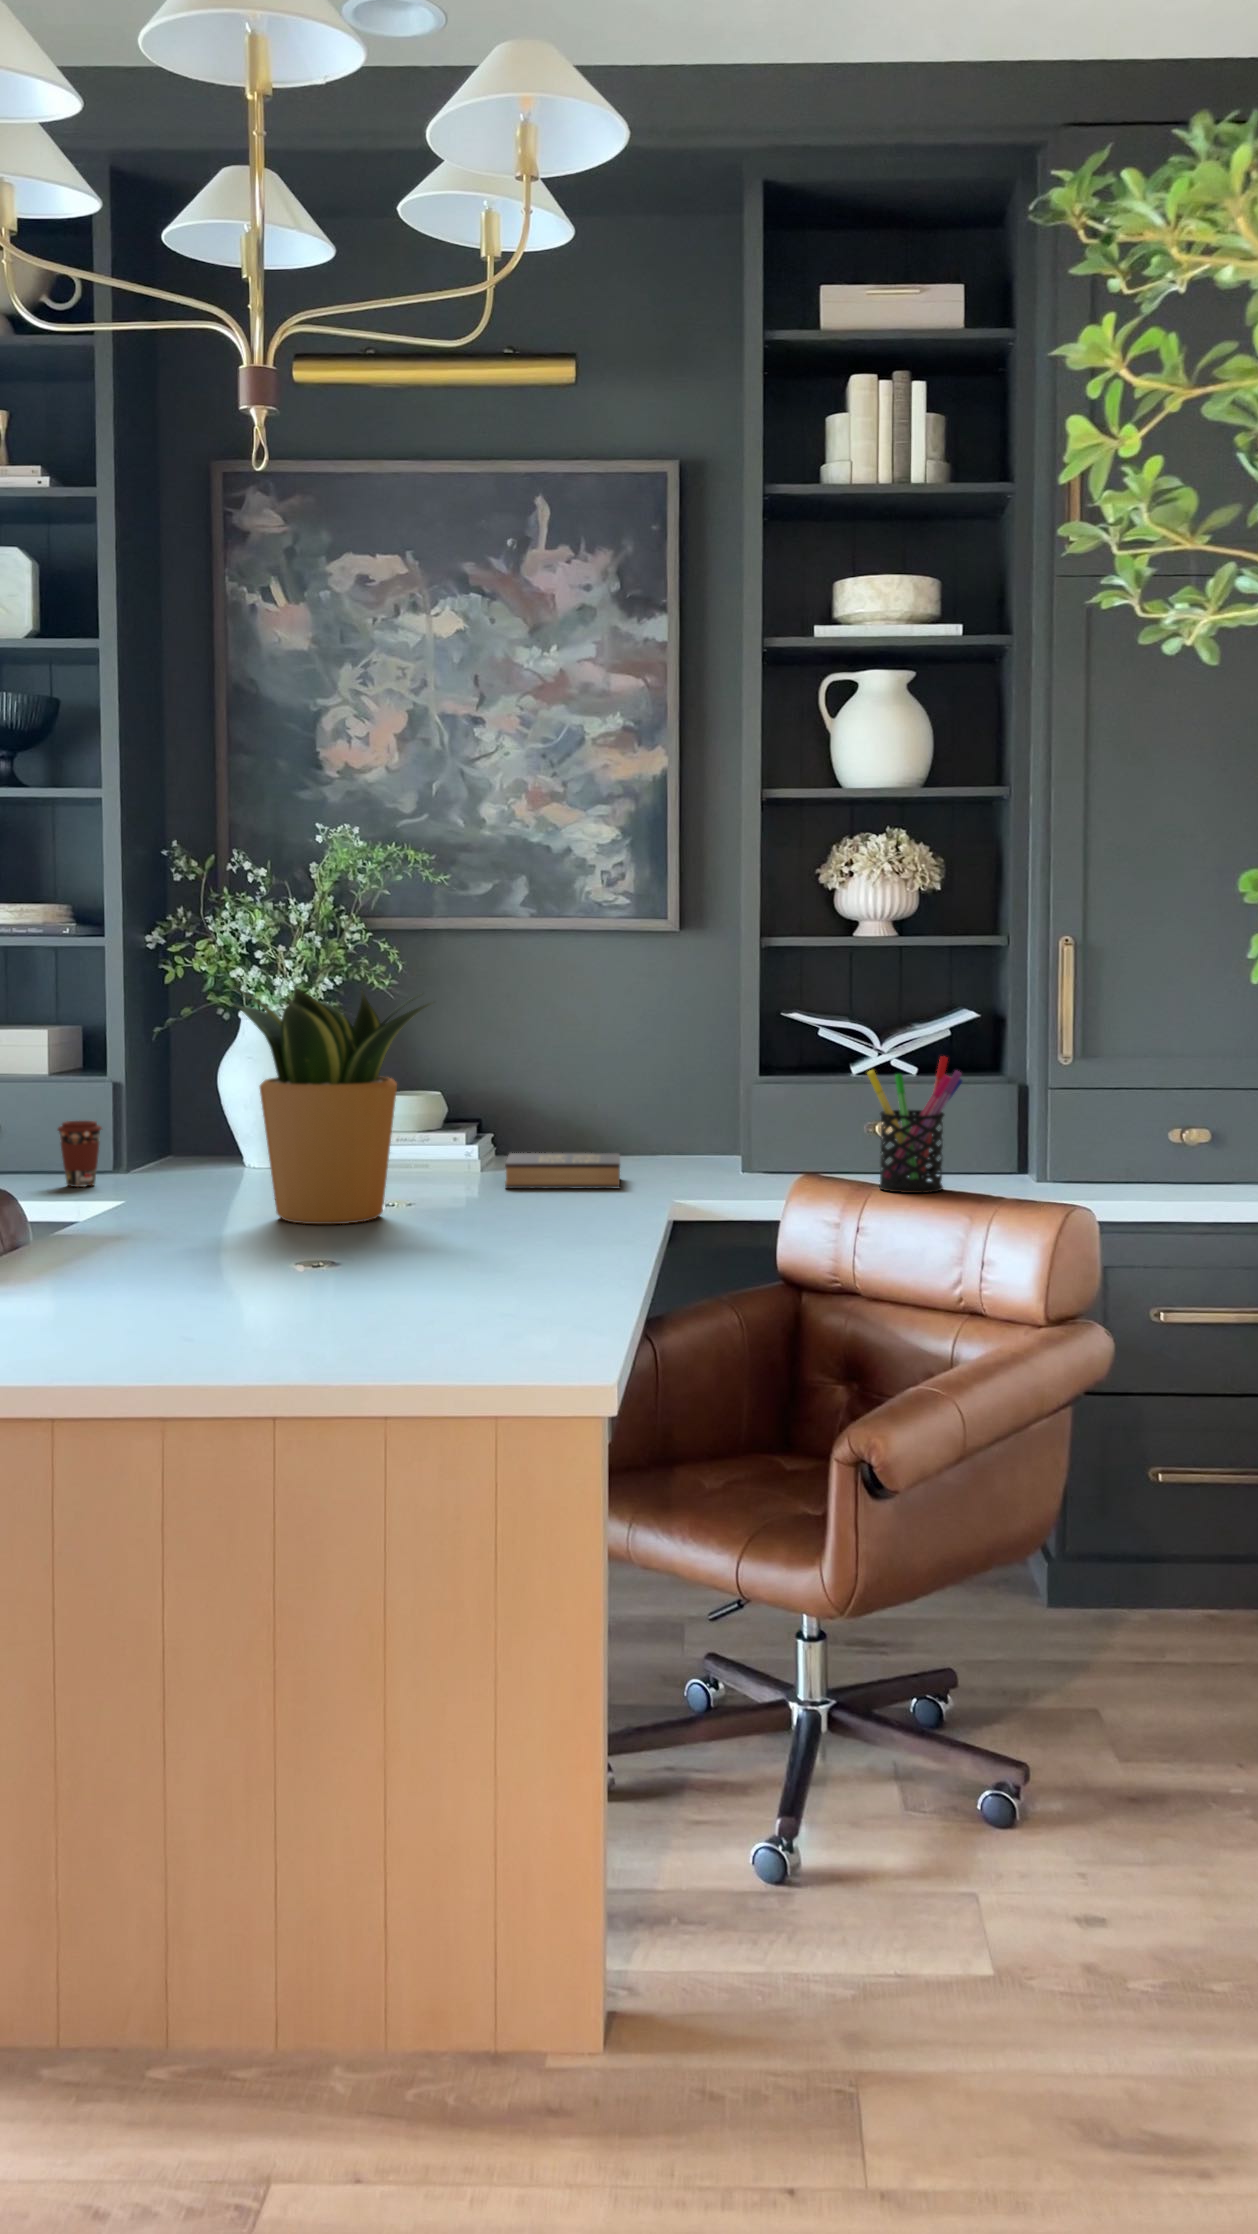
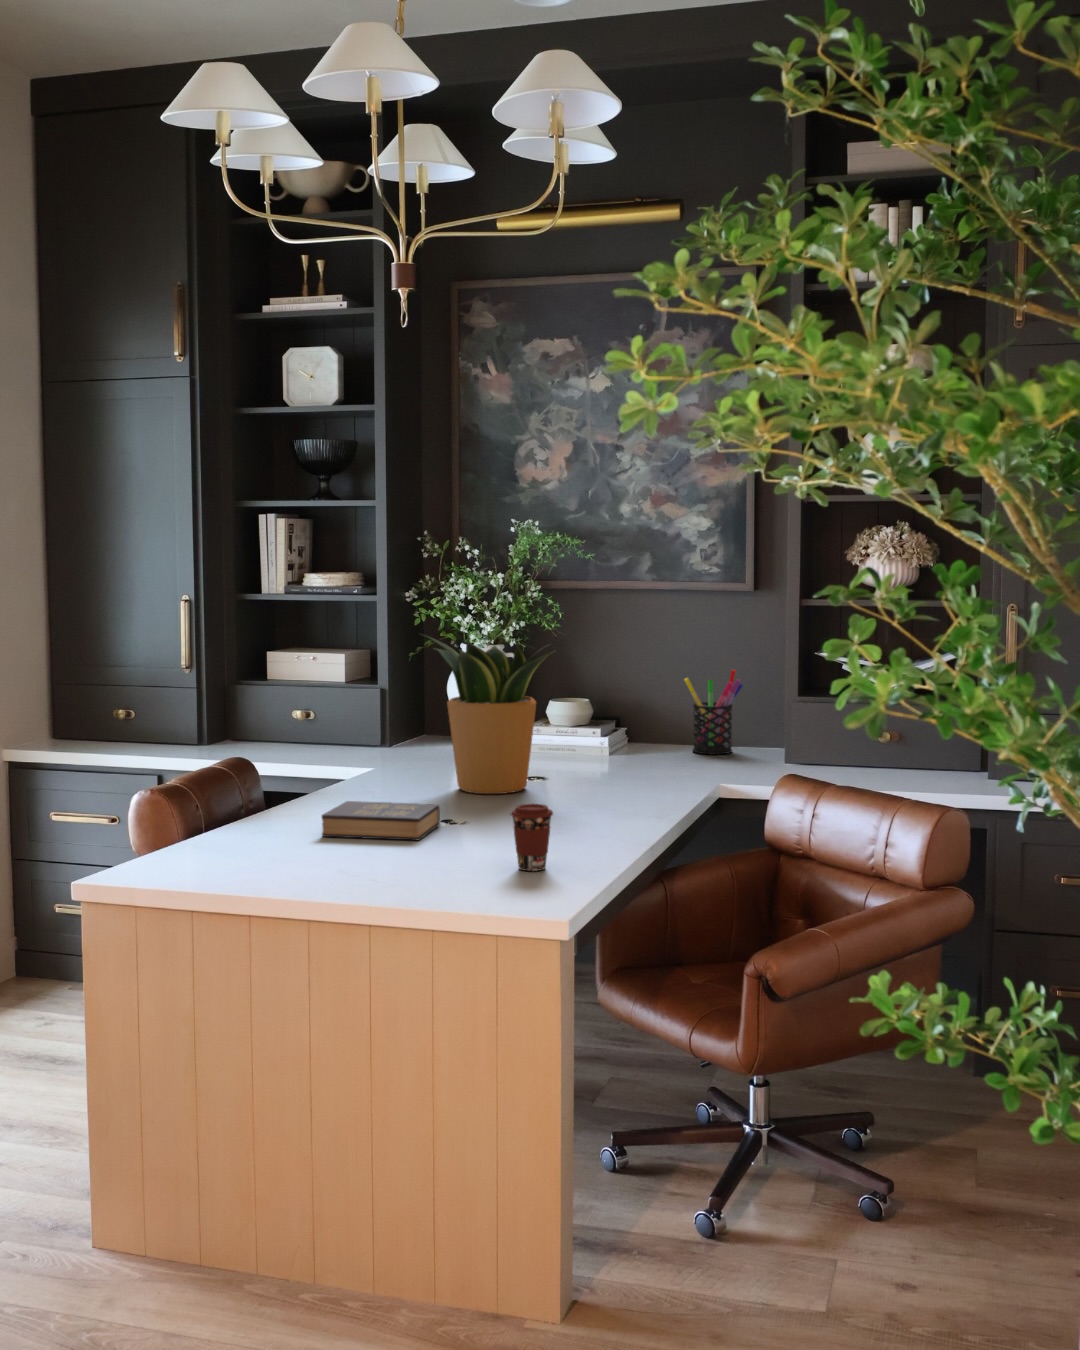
pen holder: present [867,1056,962,1193] -> present [685,670,743,755]
coffee cup: present [58,1120,102,1187] -> present [511,804,553,871]
hardback book: present [505,1153,620,1189] -> present [322,801,440,840]

